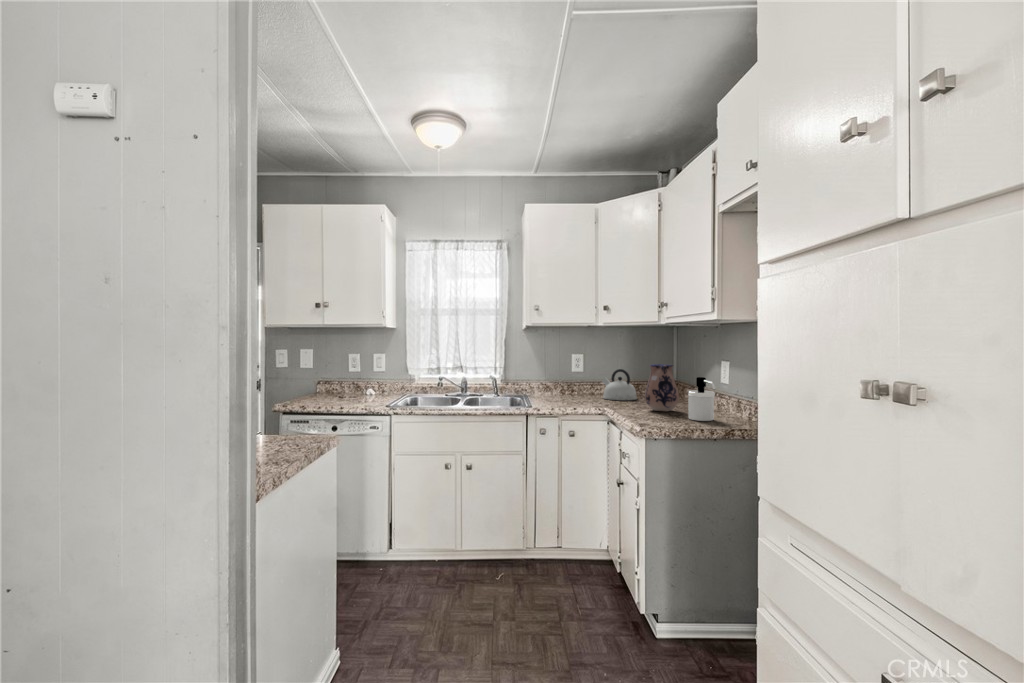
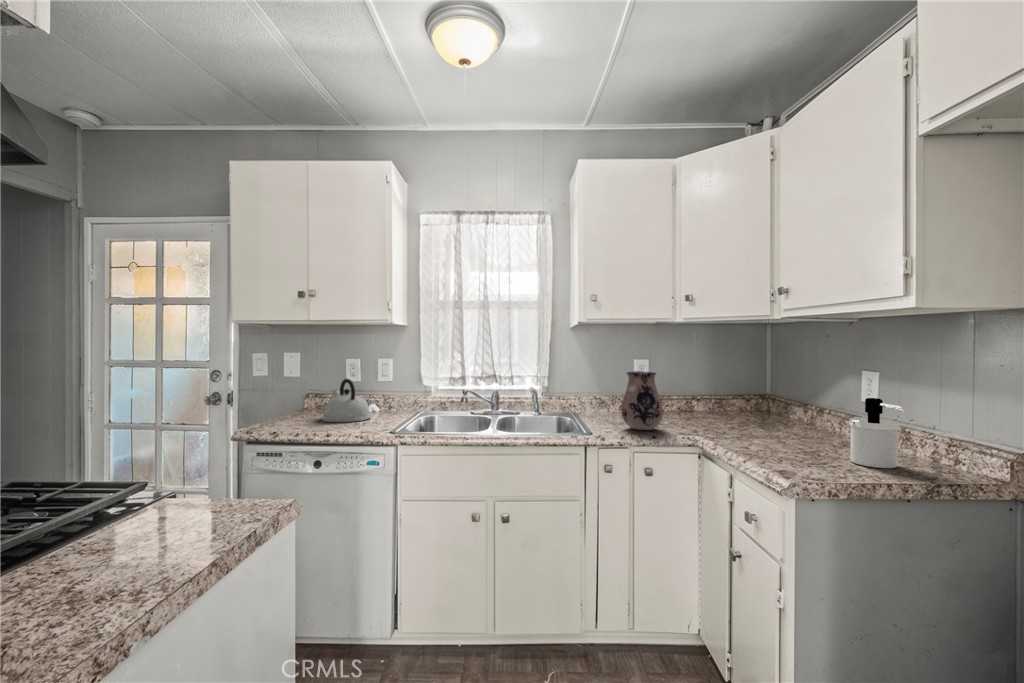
ceramic pitcher: present [645,364,679,411] -> present [622,371,663,430]
kettle: present [602,369,637,400] -> present [322,379,371,422]

